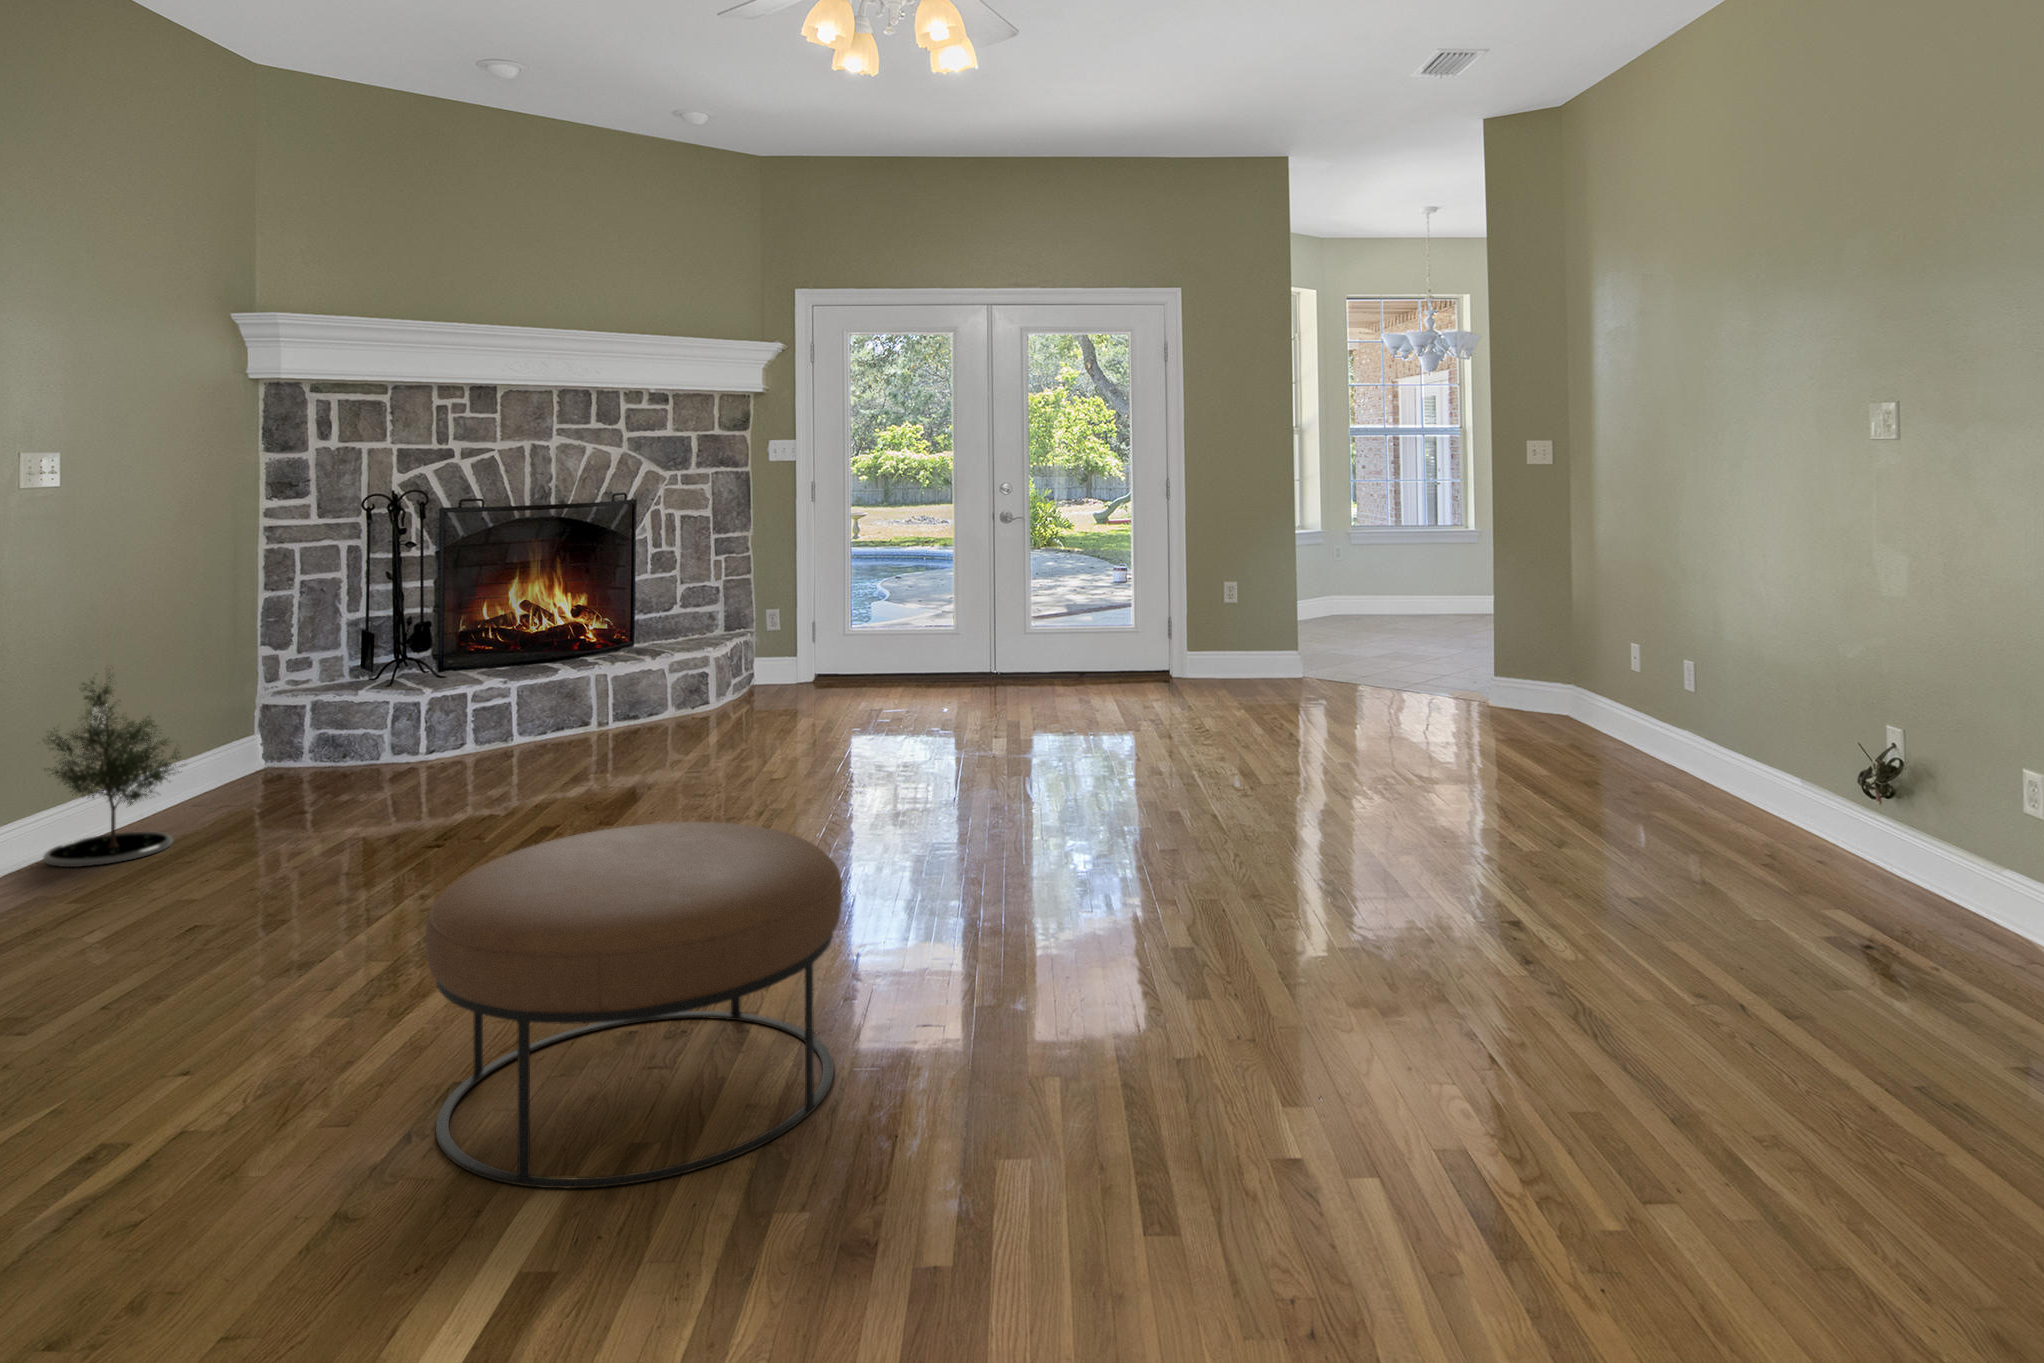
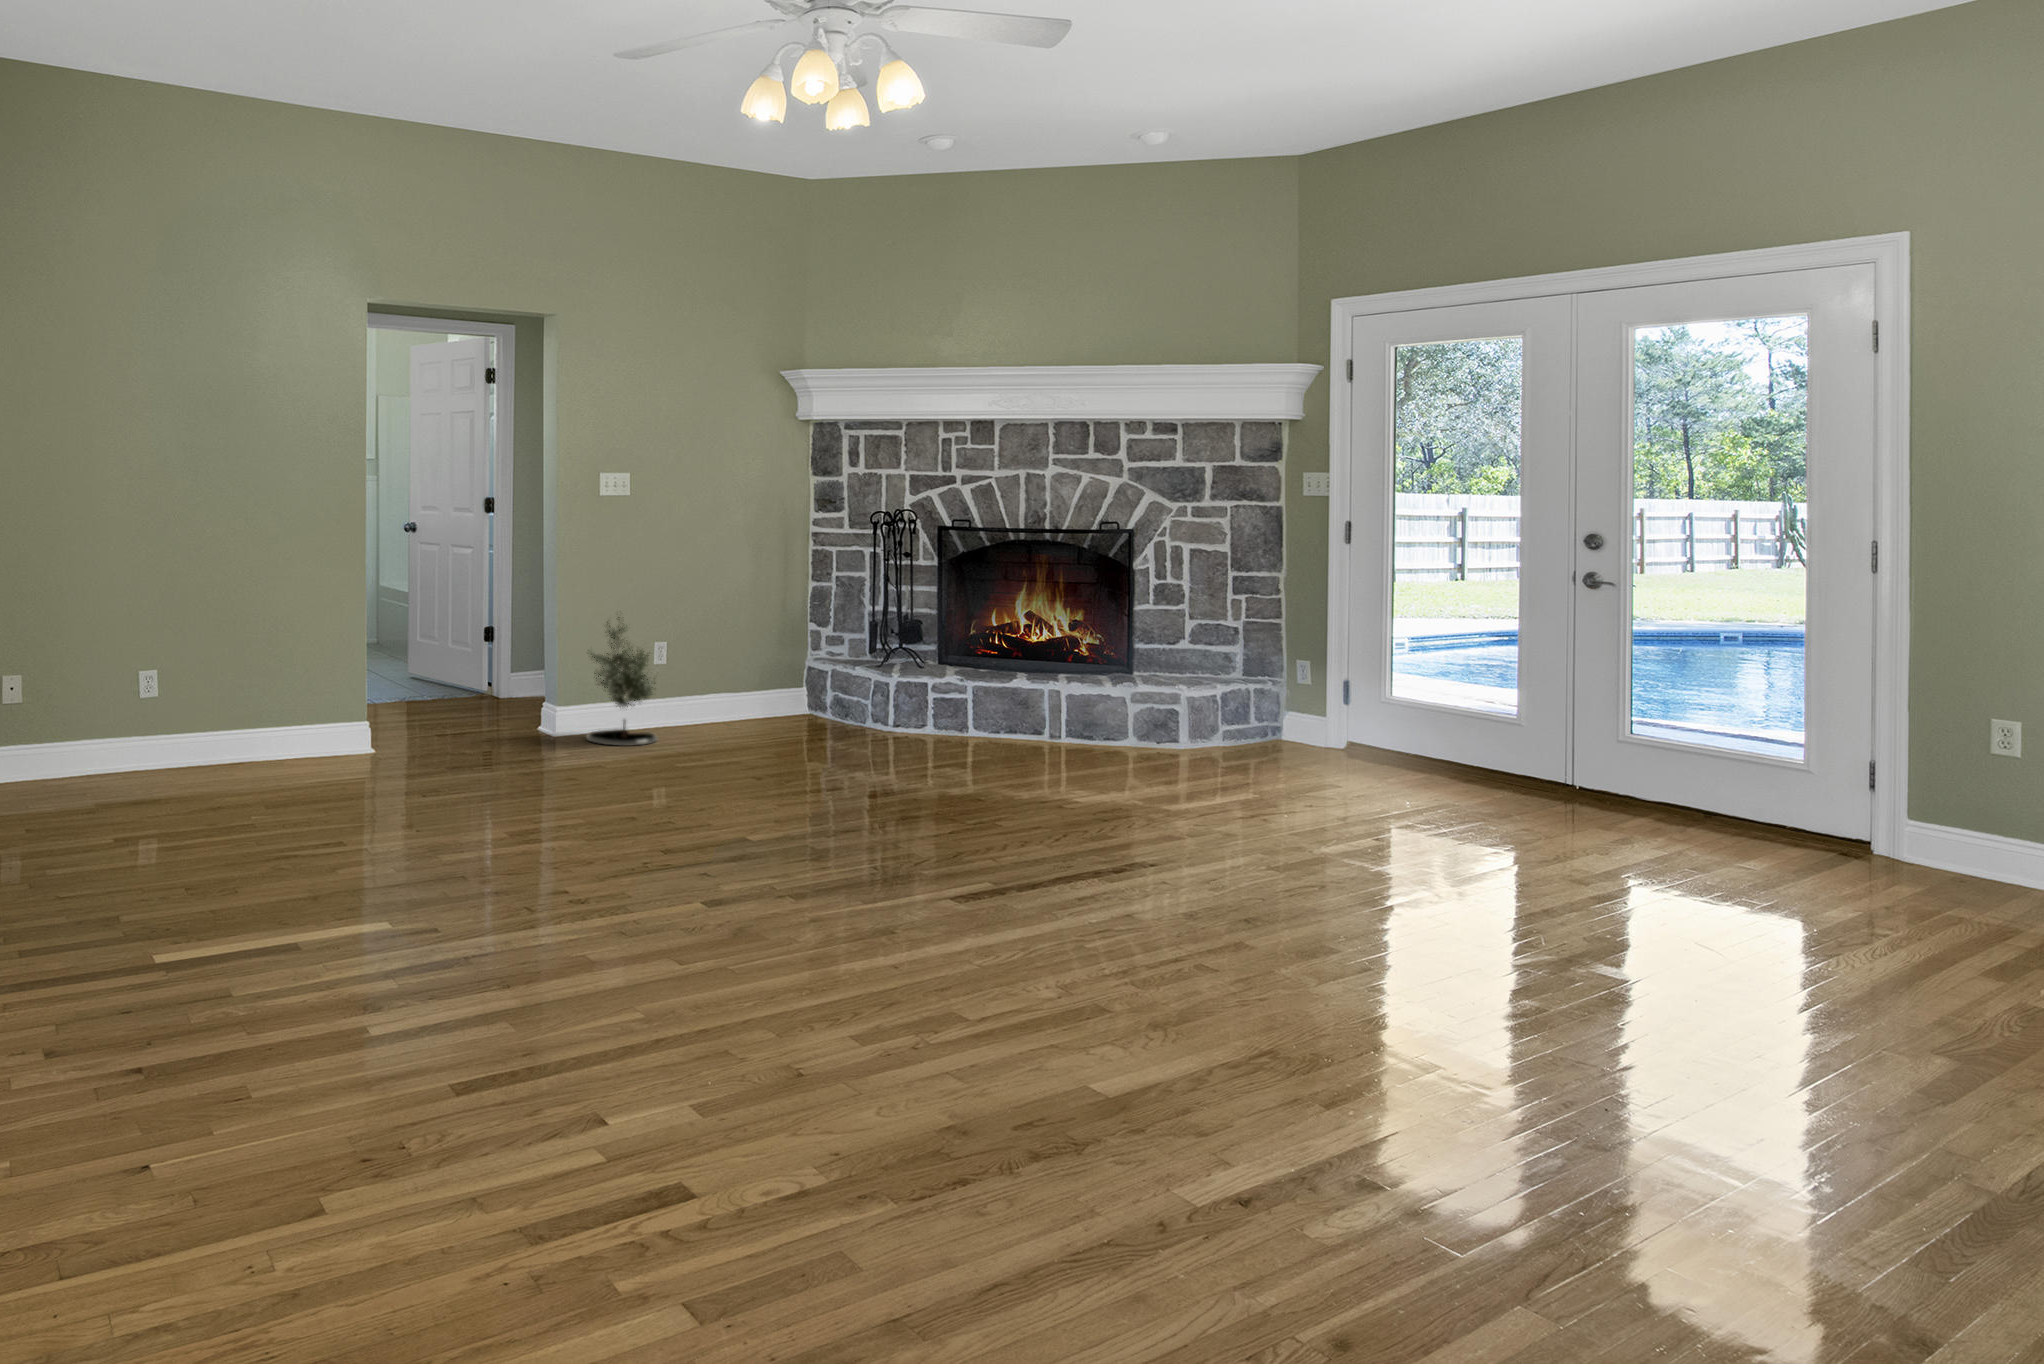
ottoman: present [425,822,842,1188] -> none [288,732,576,962]

